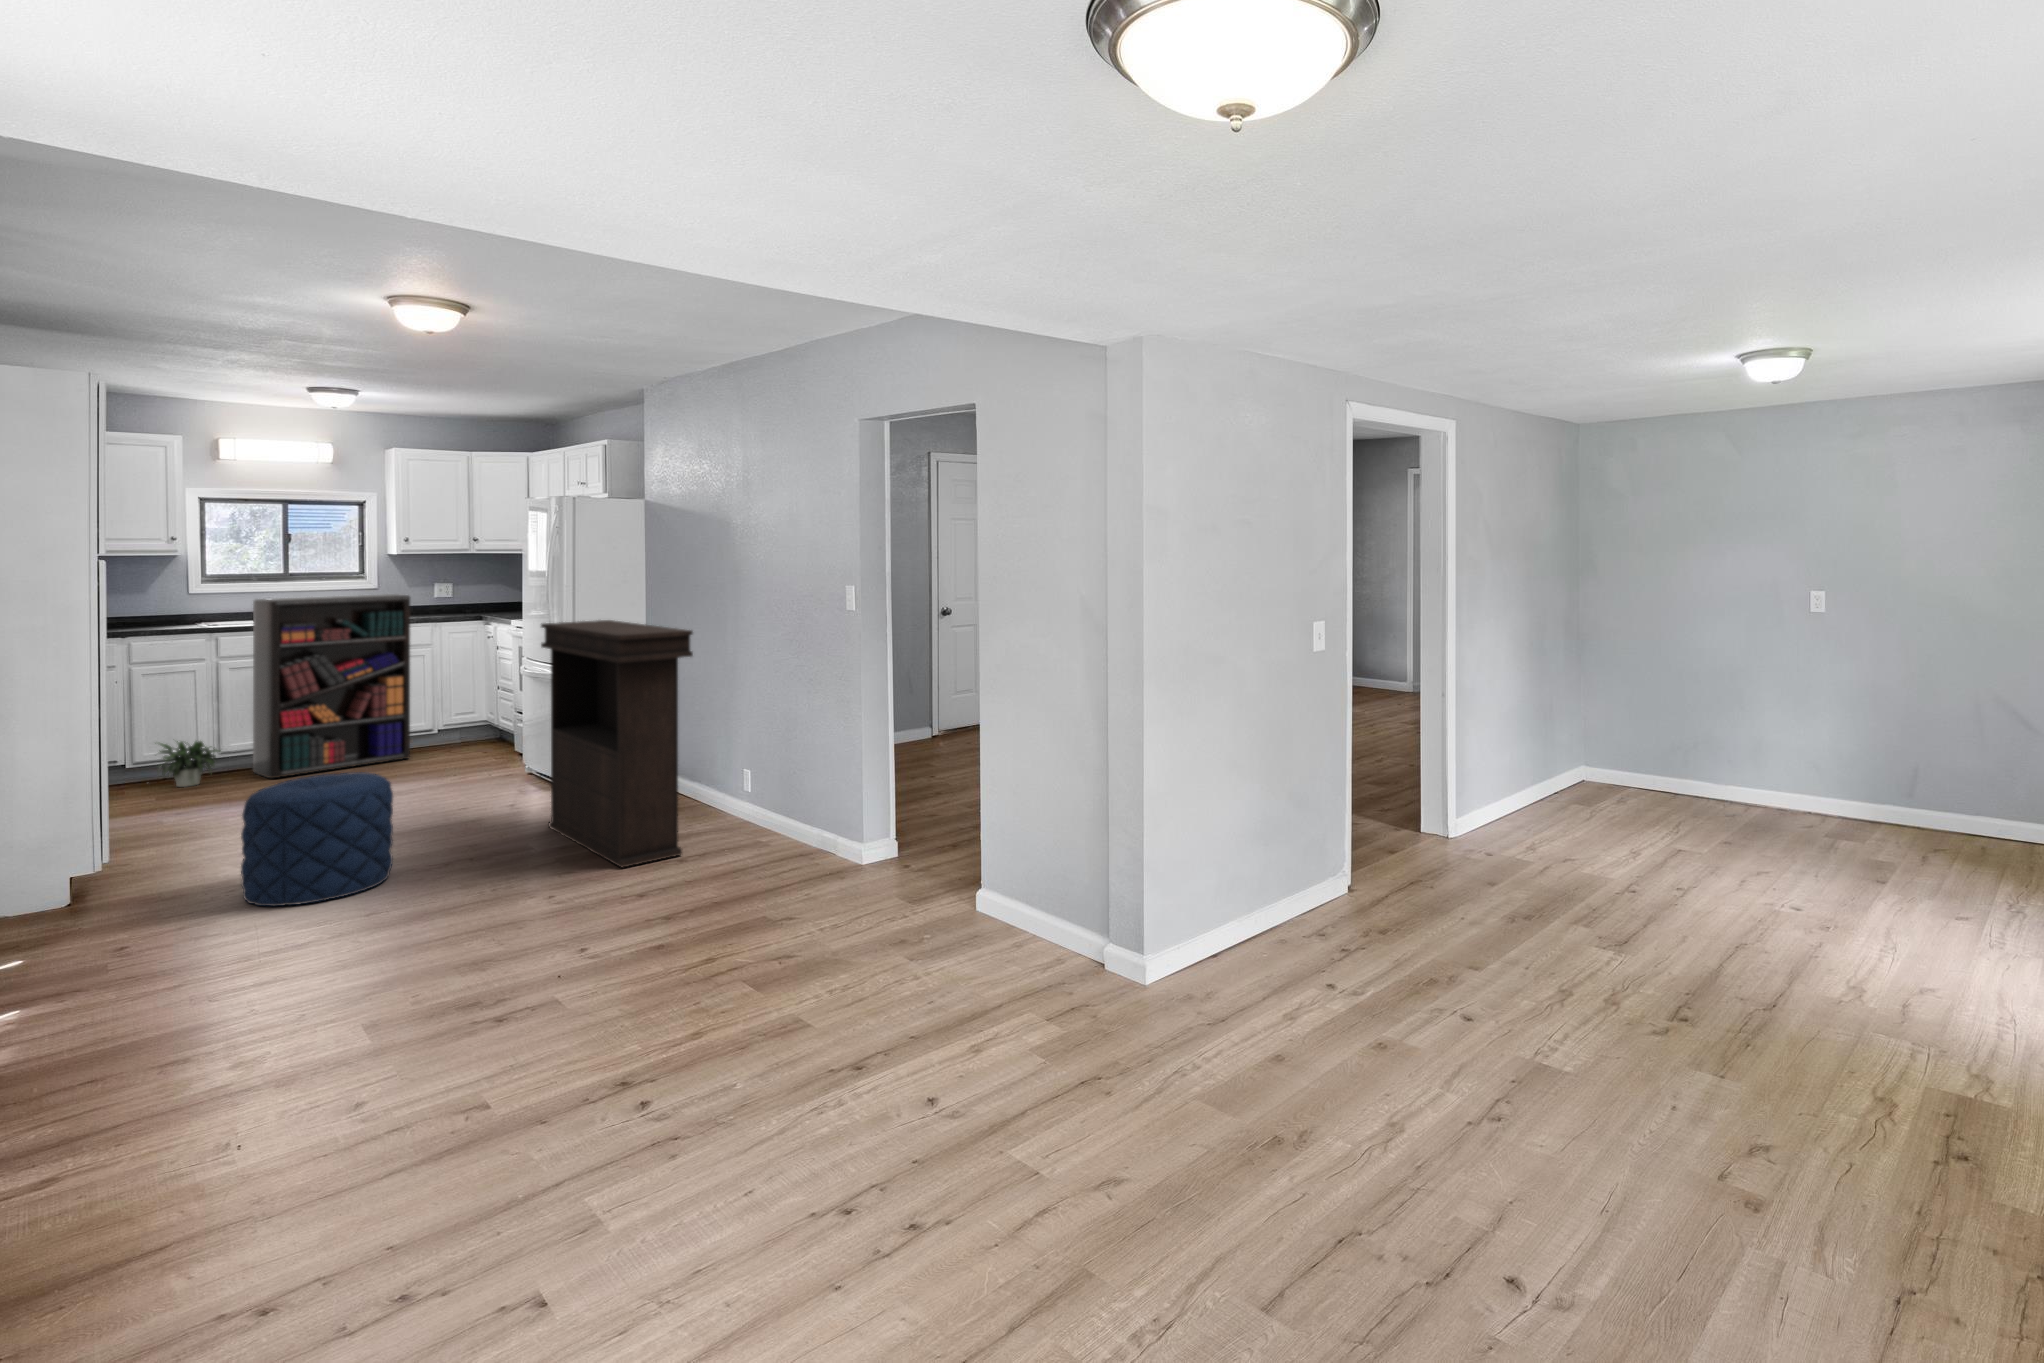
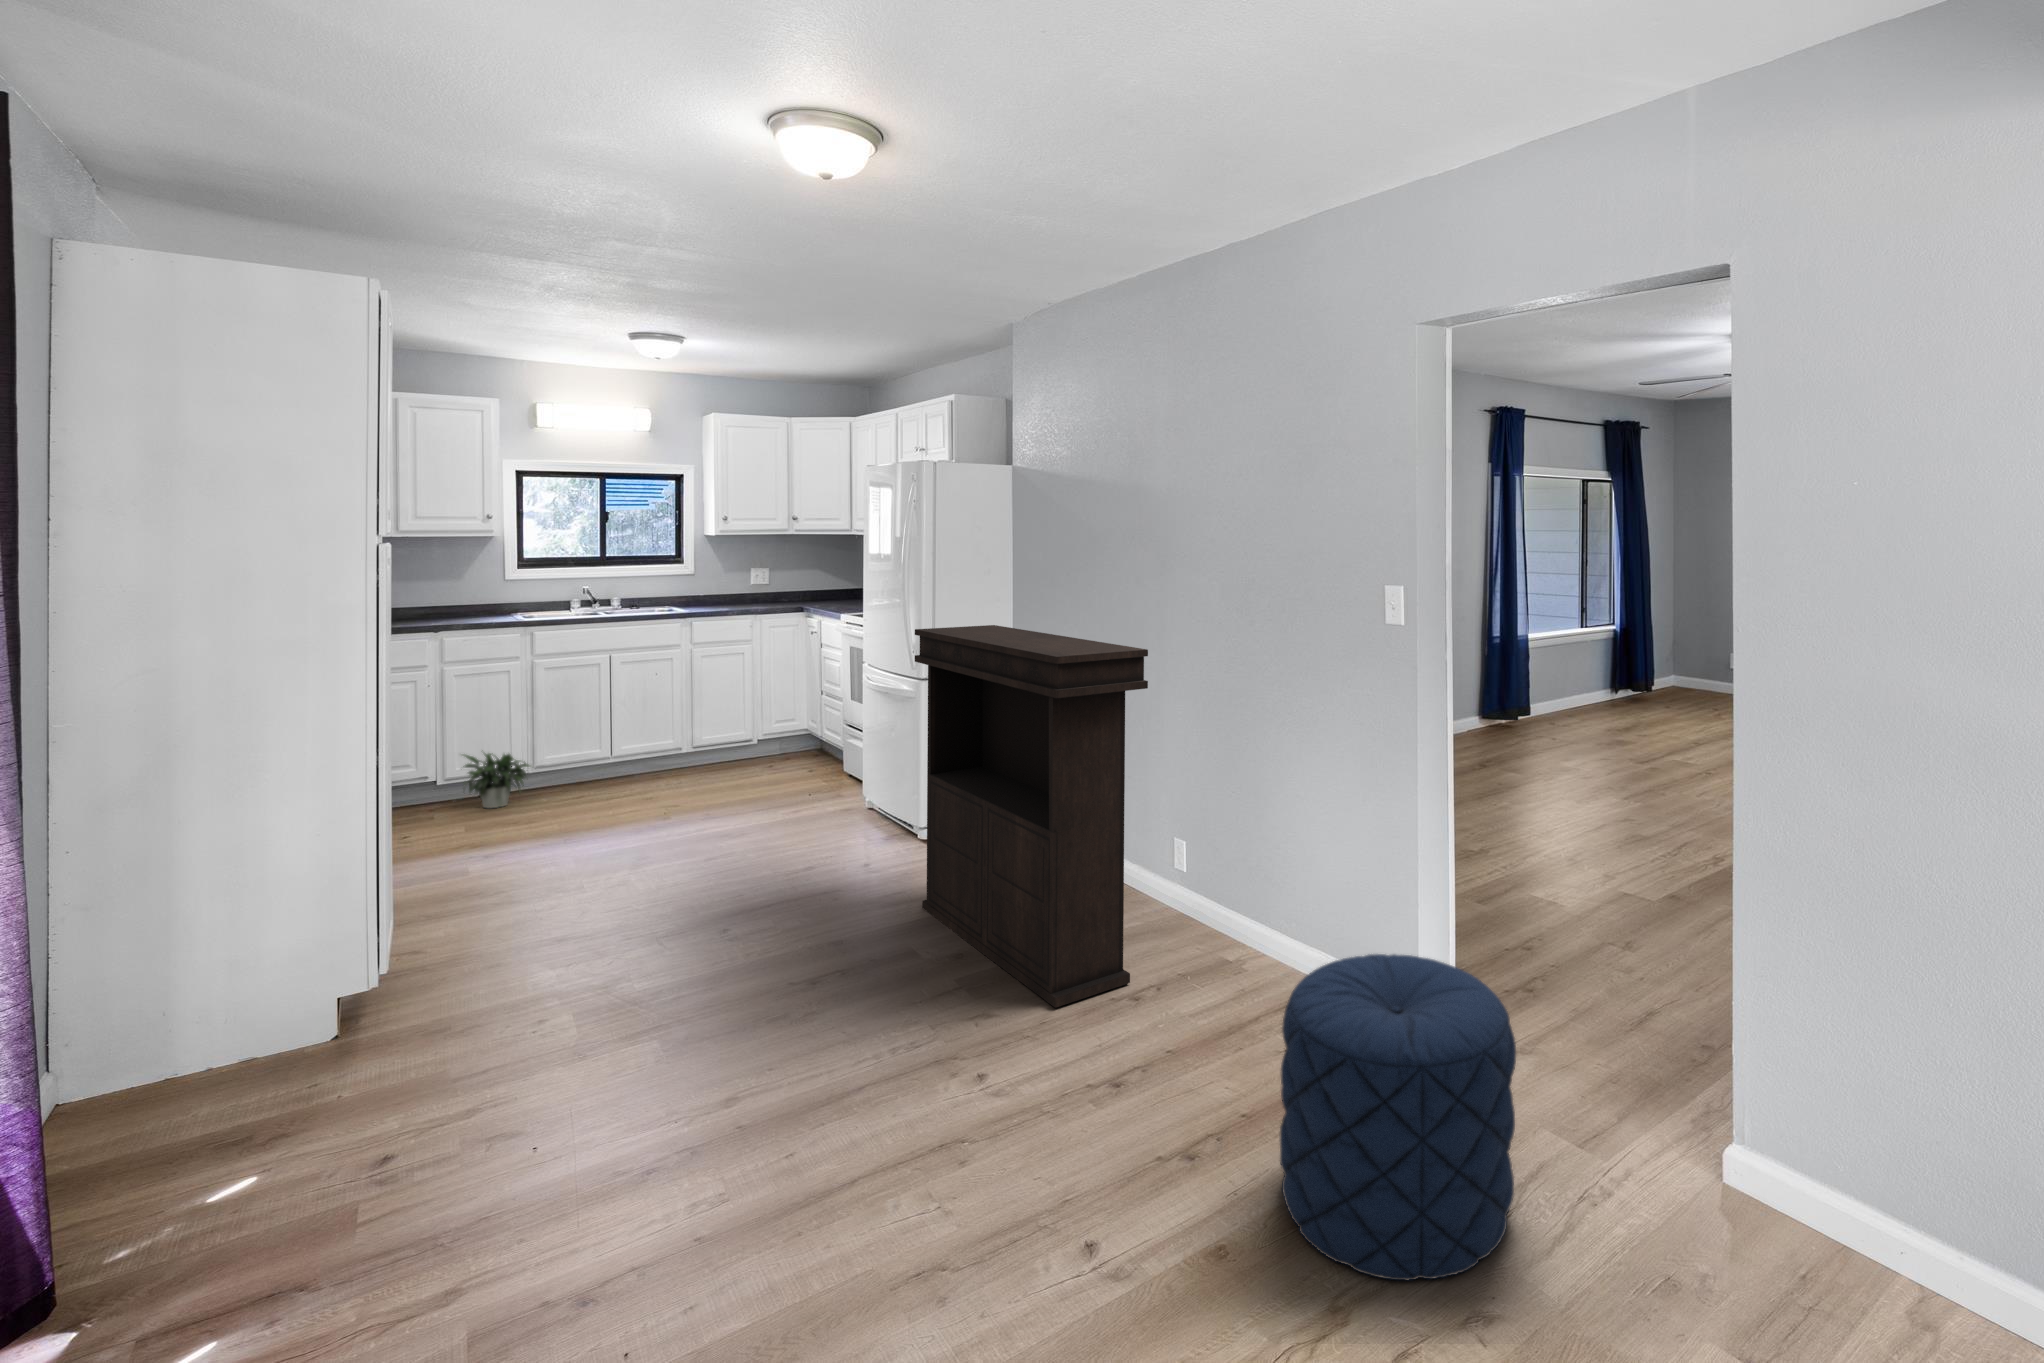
bookshelf: present [253,594,410,778] -> none [565,583,734,801]
pouf: present [241,772,393,906] -> present [1280,954,1516,1281]

